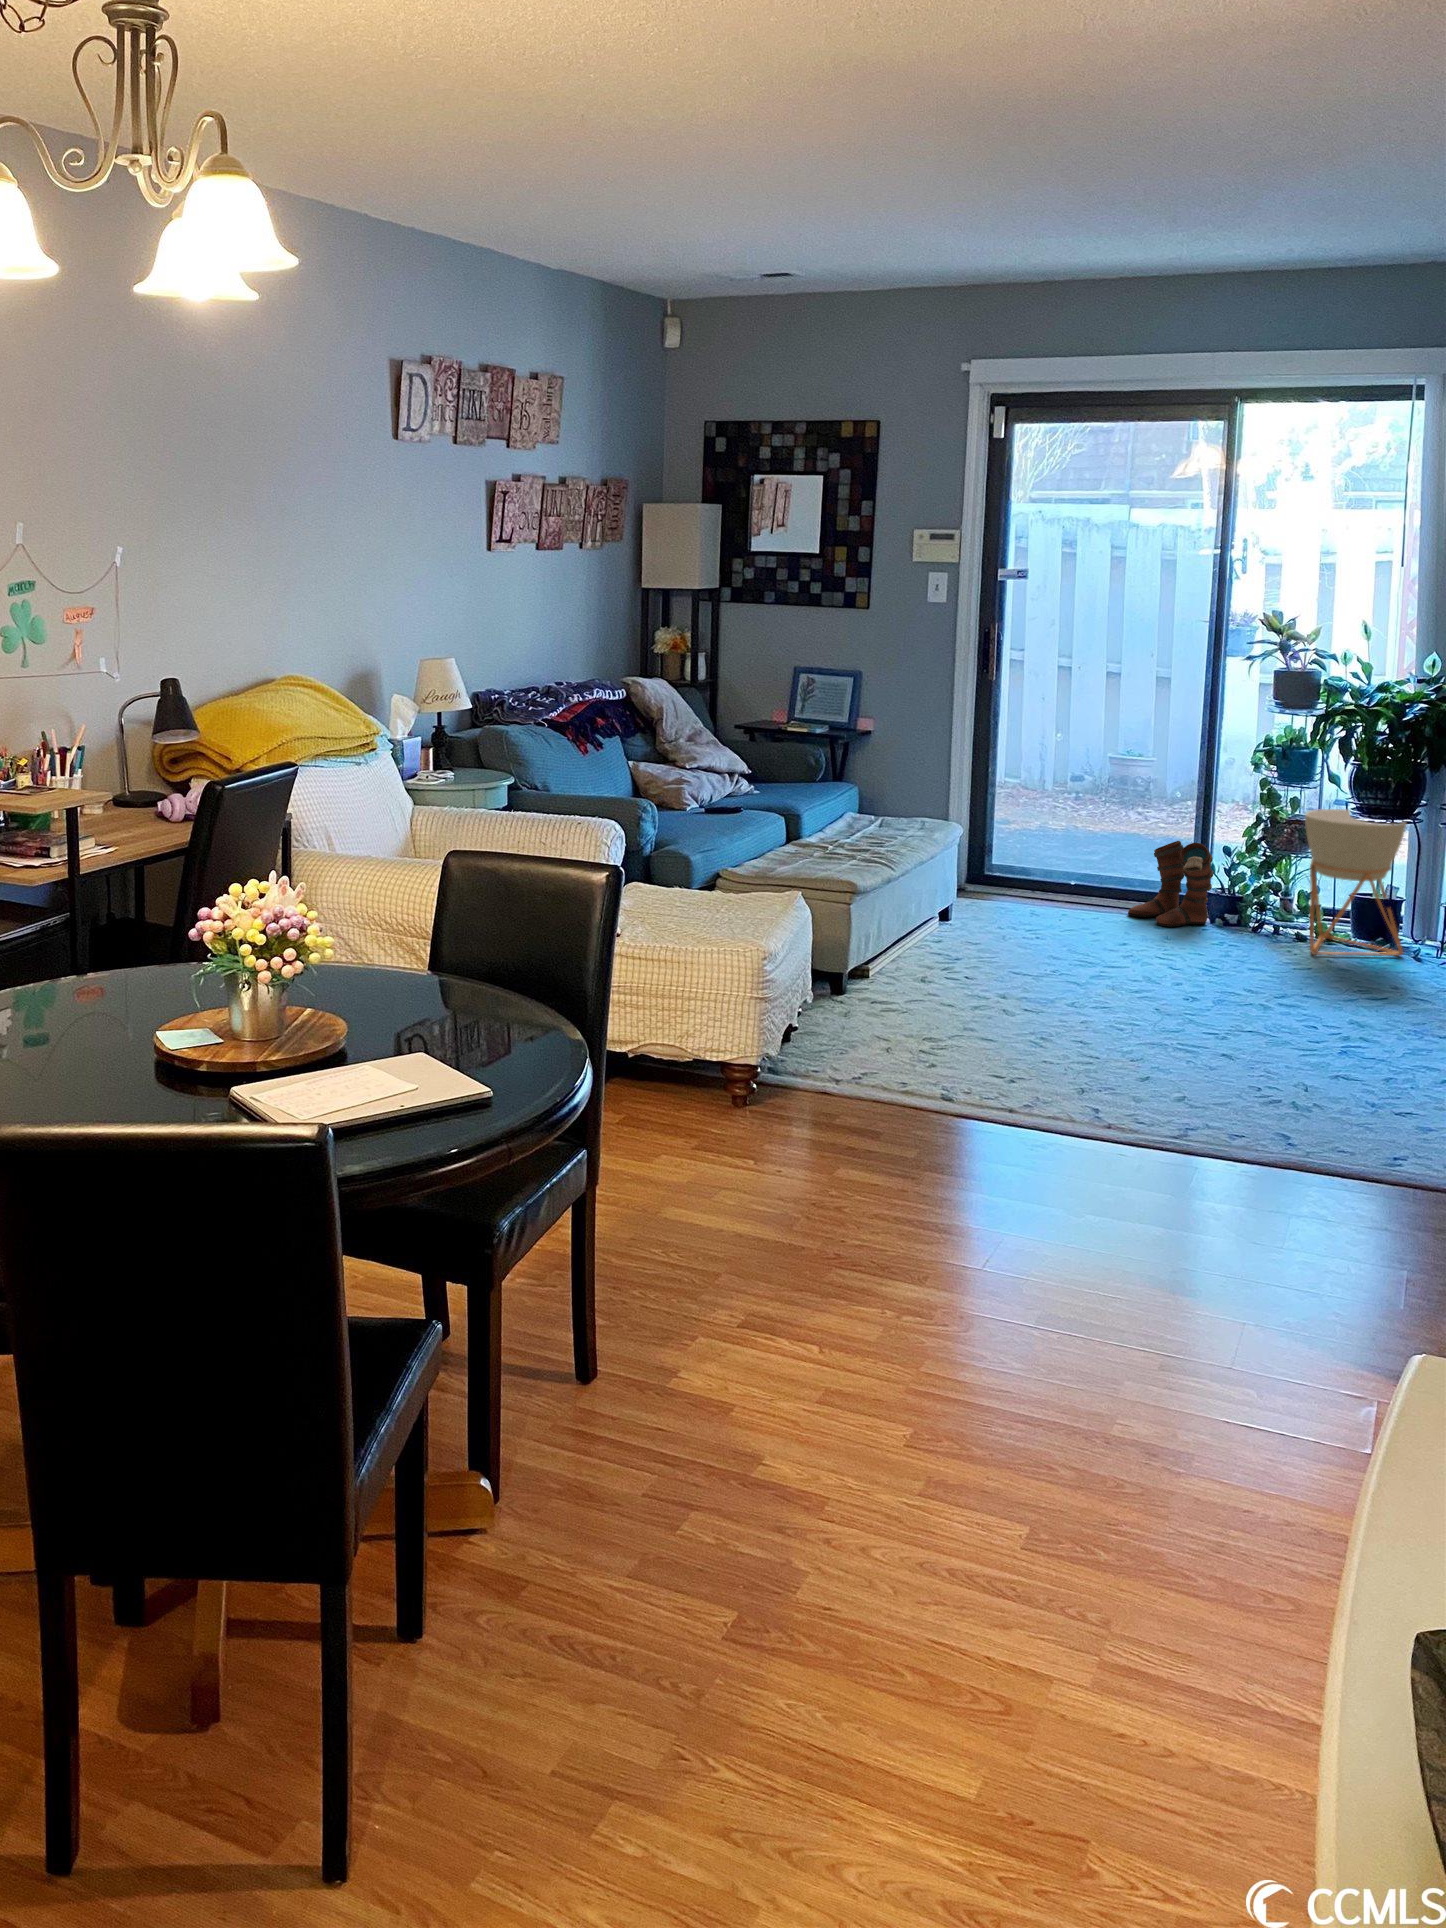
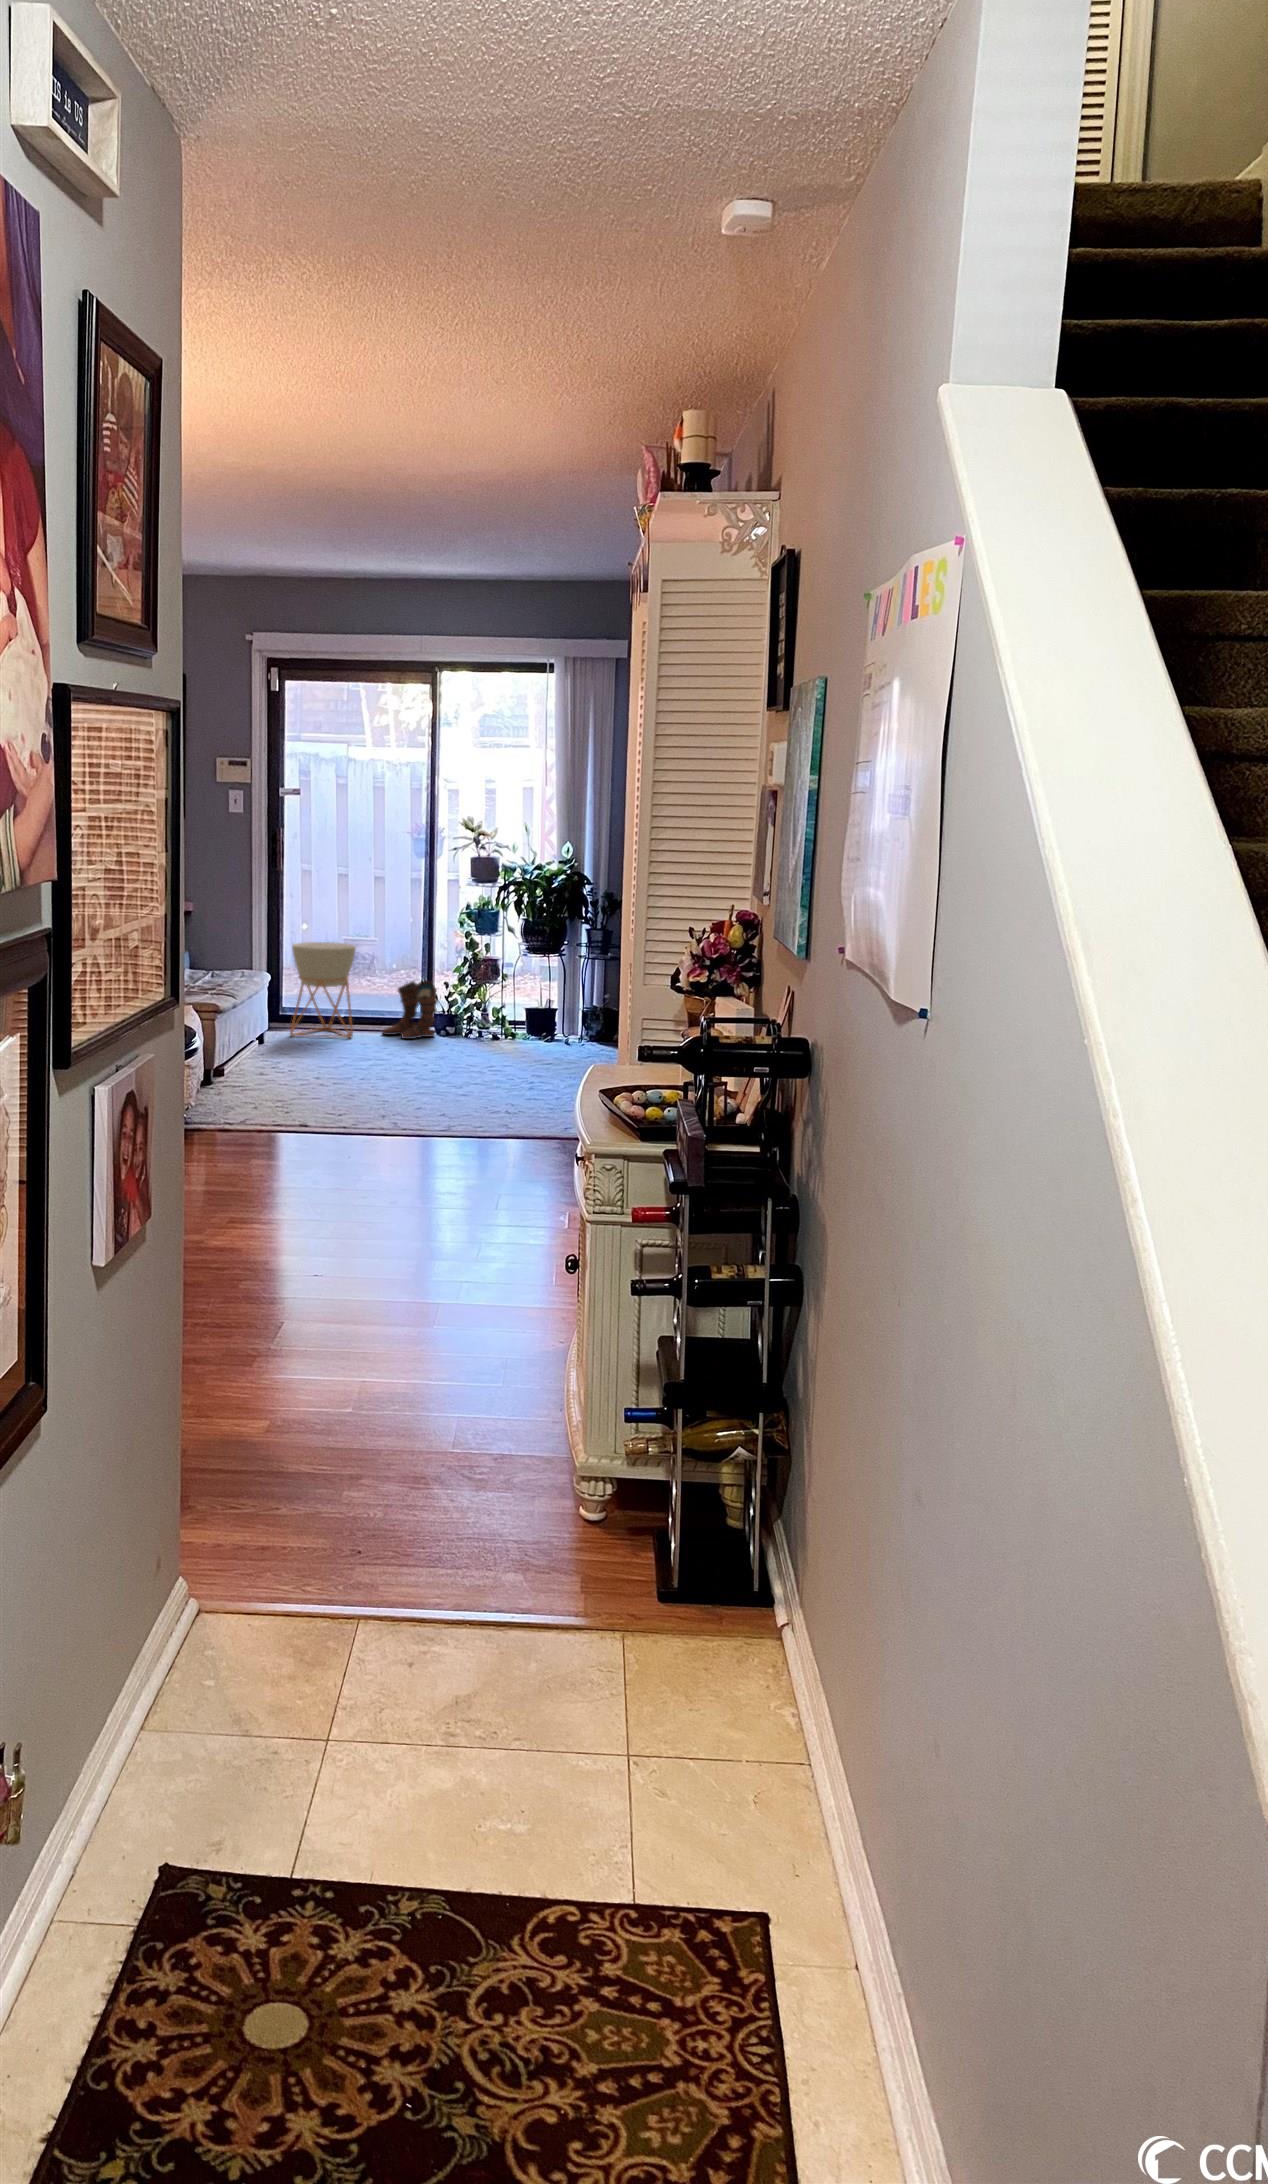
planter: present [1305,809,1406,956] -> present [290,942,356,1038]

